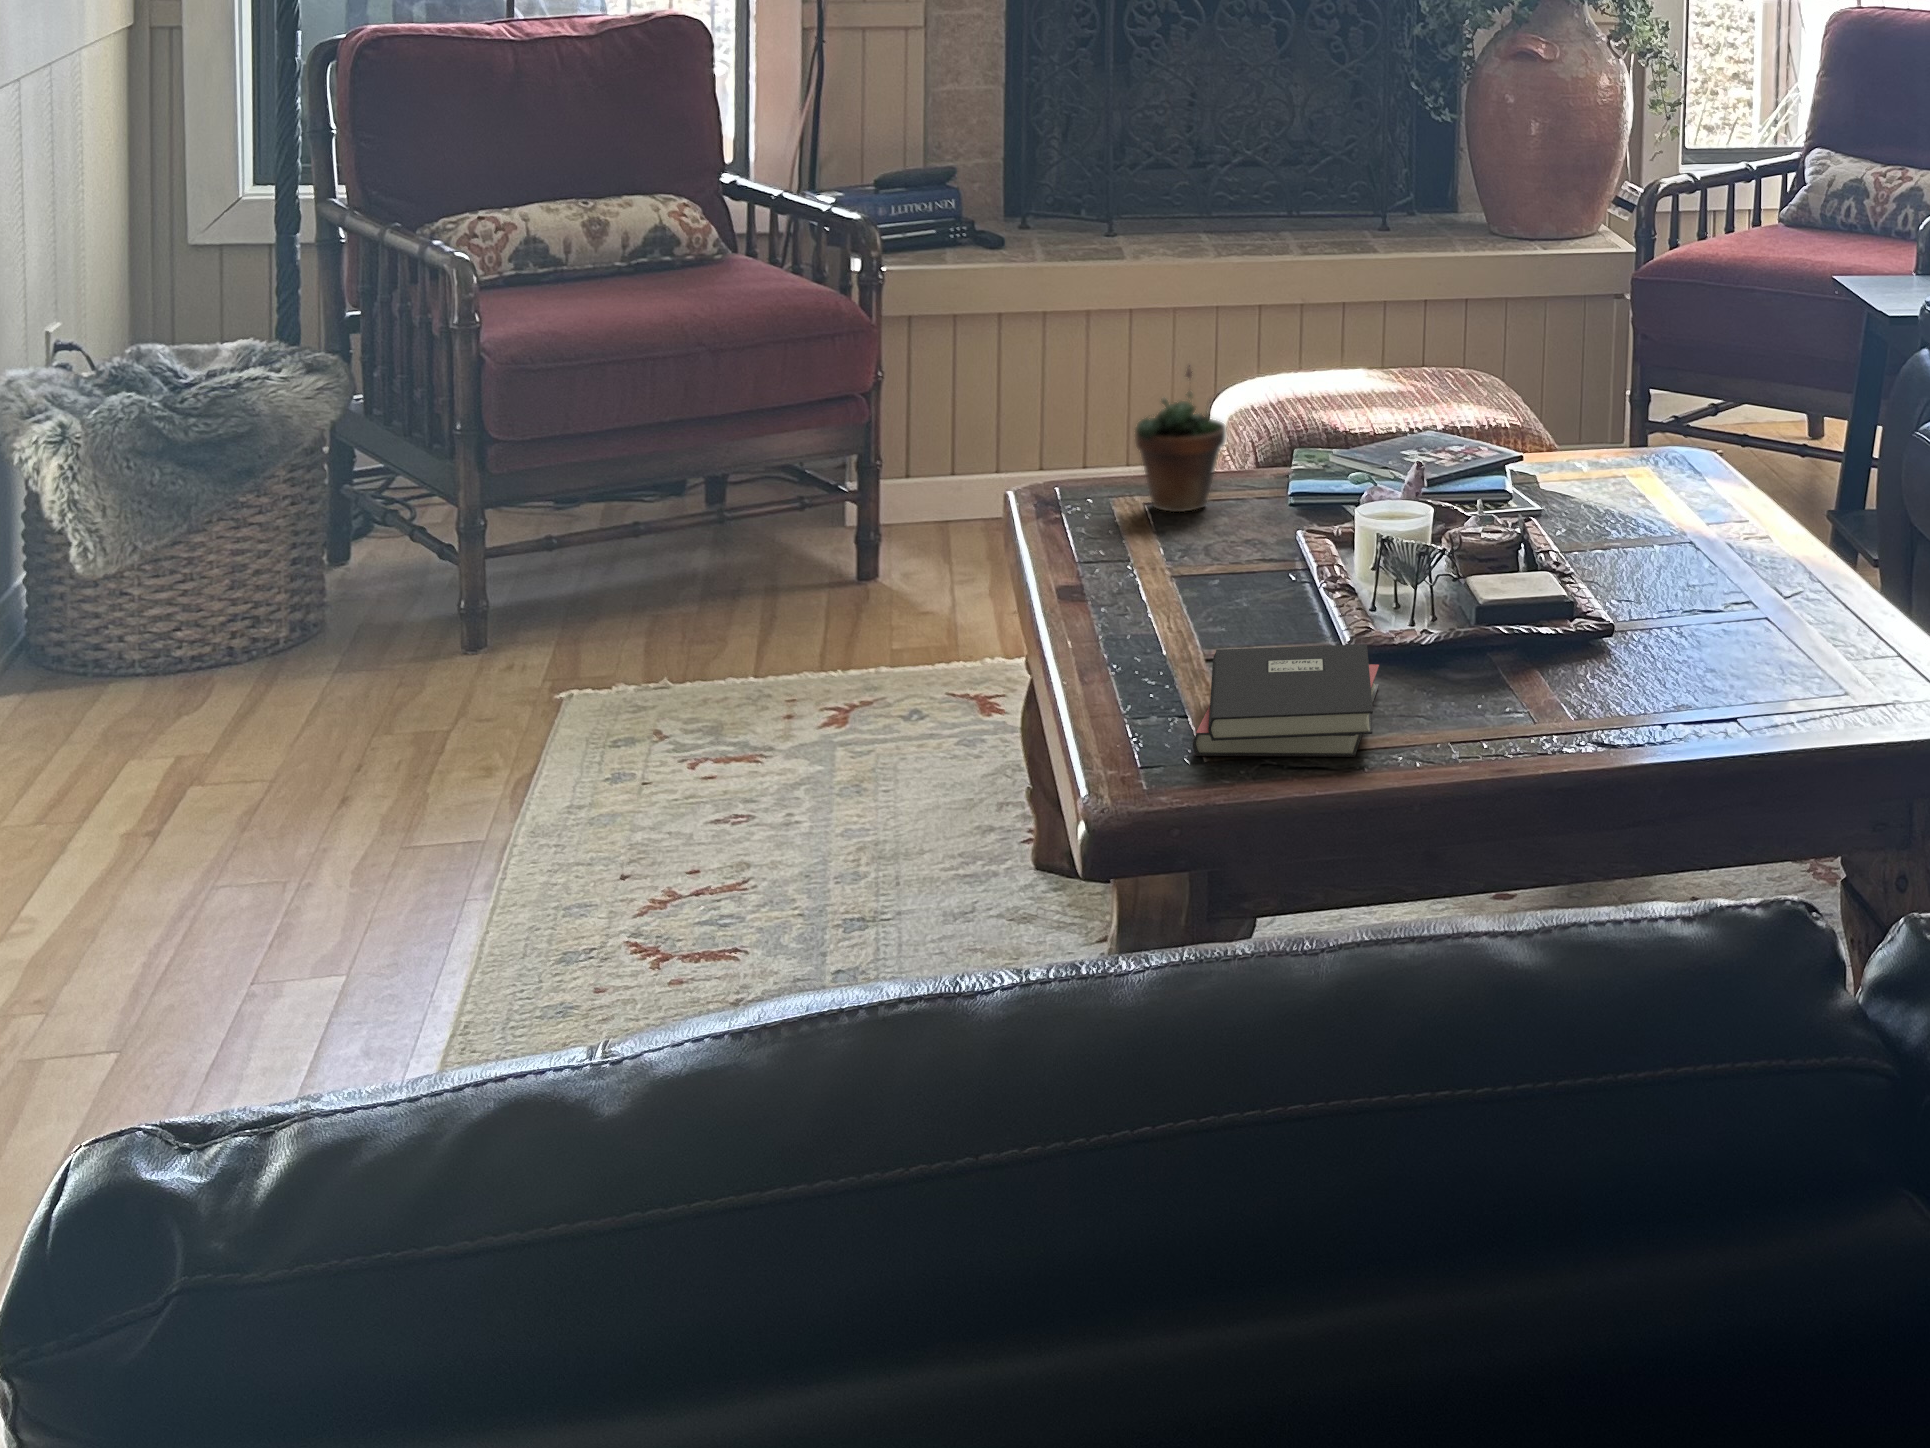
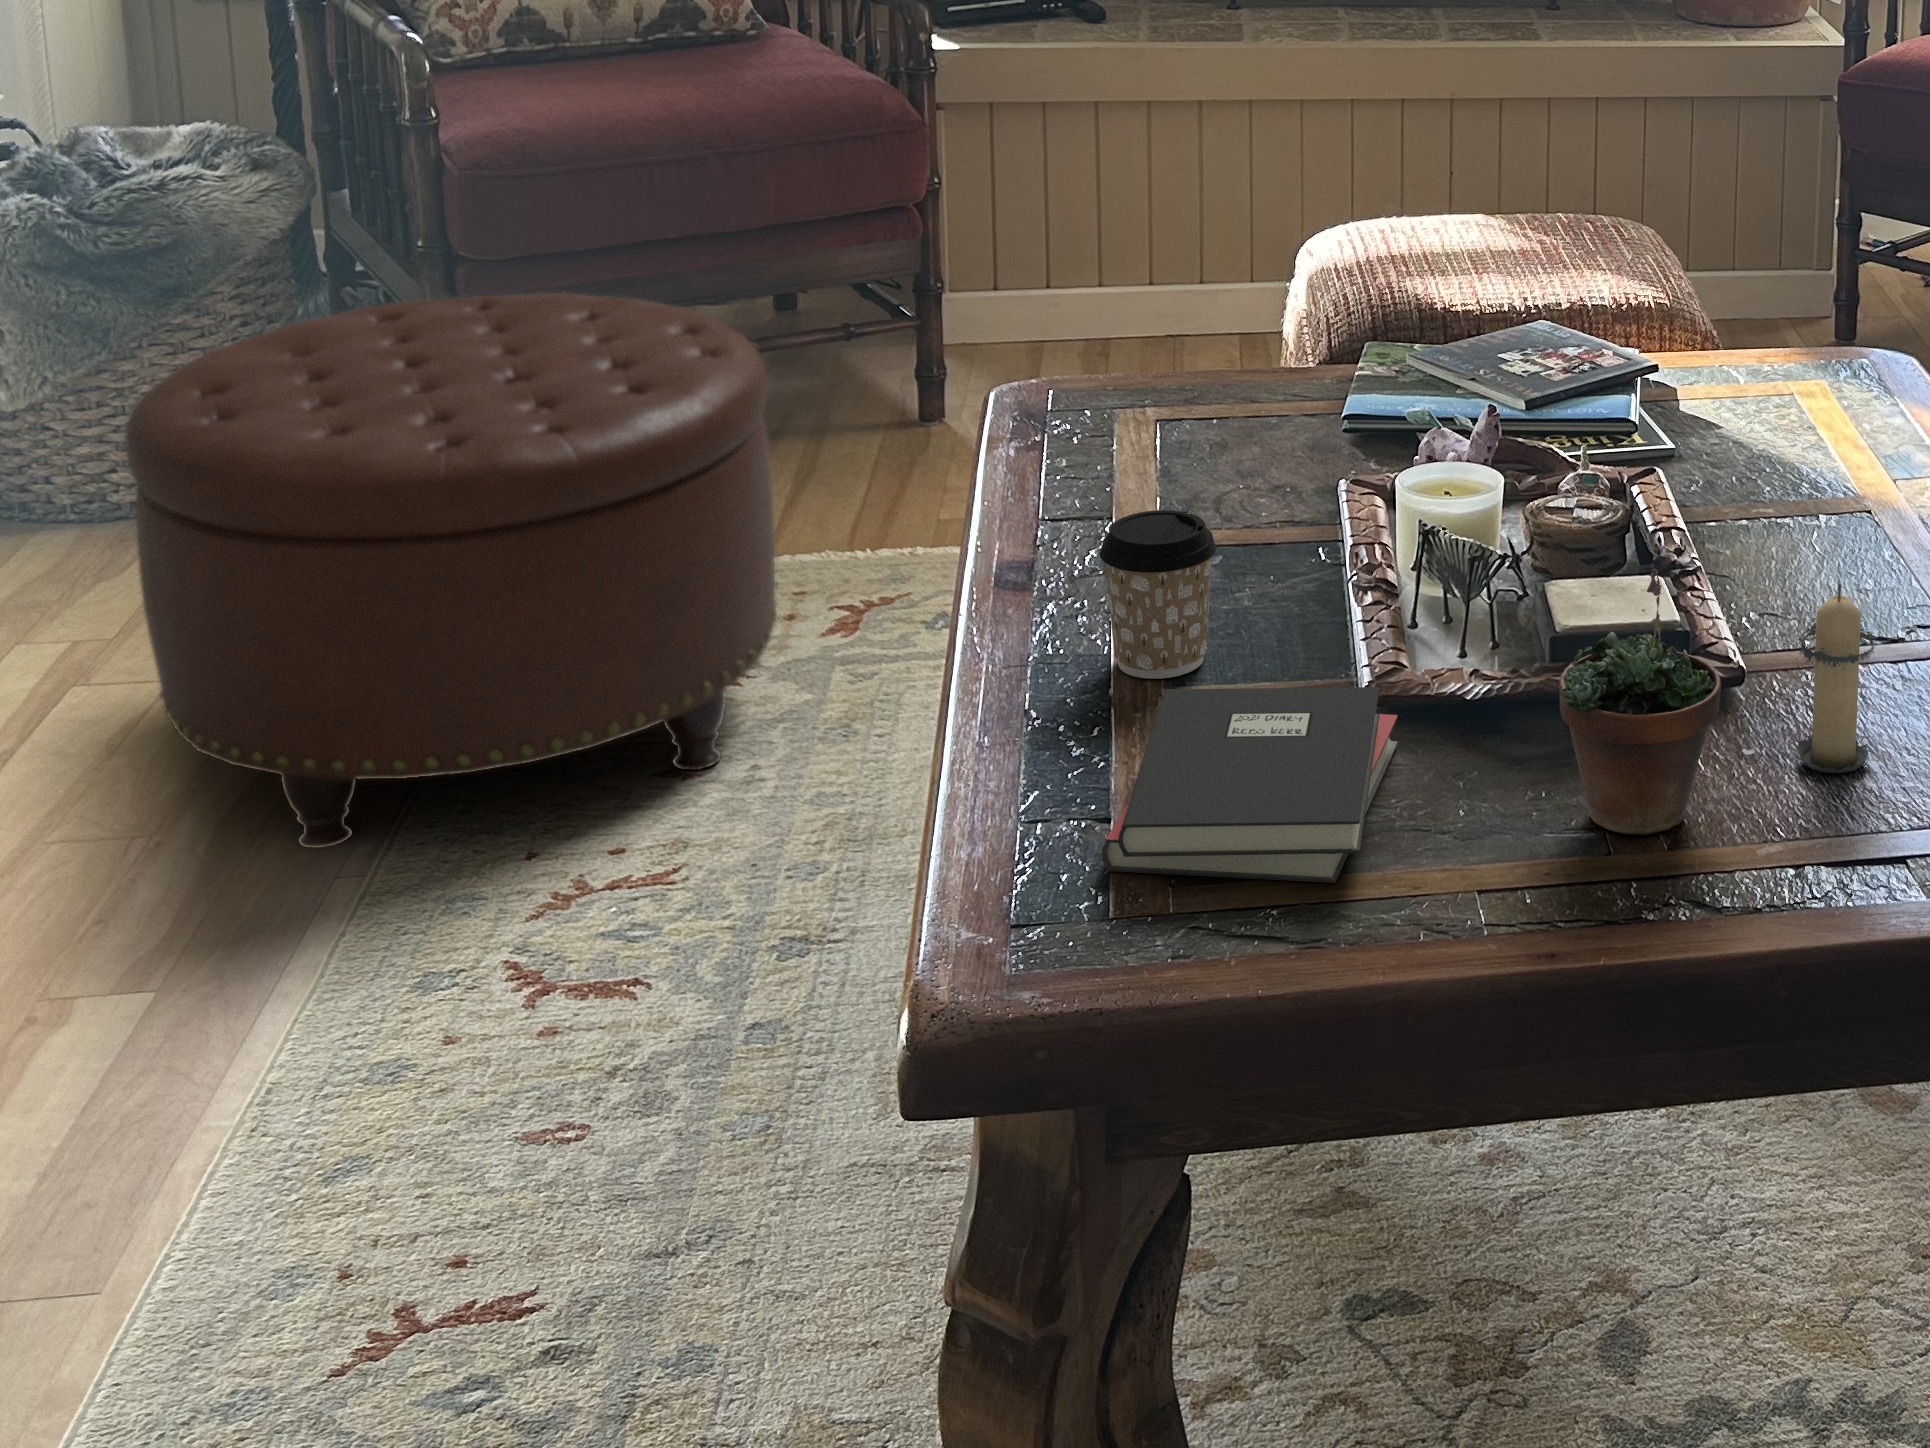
succulent plant: present [1135,365,1226,512] -> present [1559,569,1721,835]
ottoman: none [299,450,805,884] -> present [125,293,777,848]
coffee cup: none [1155,539,1238,657] -> present [1100,510,1216,679]
candle: none [1652,558,1718,693] -> present [1796,584,1876,773]

